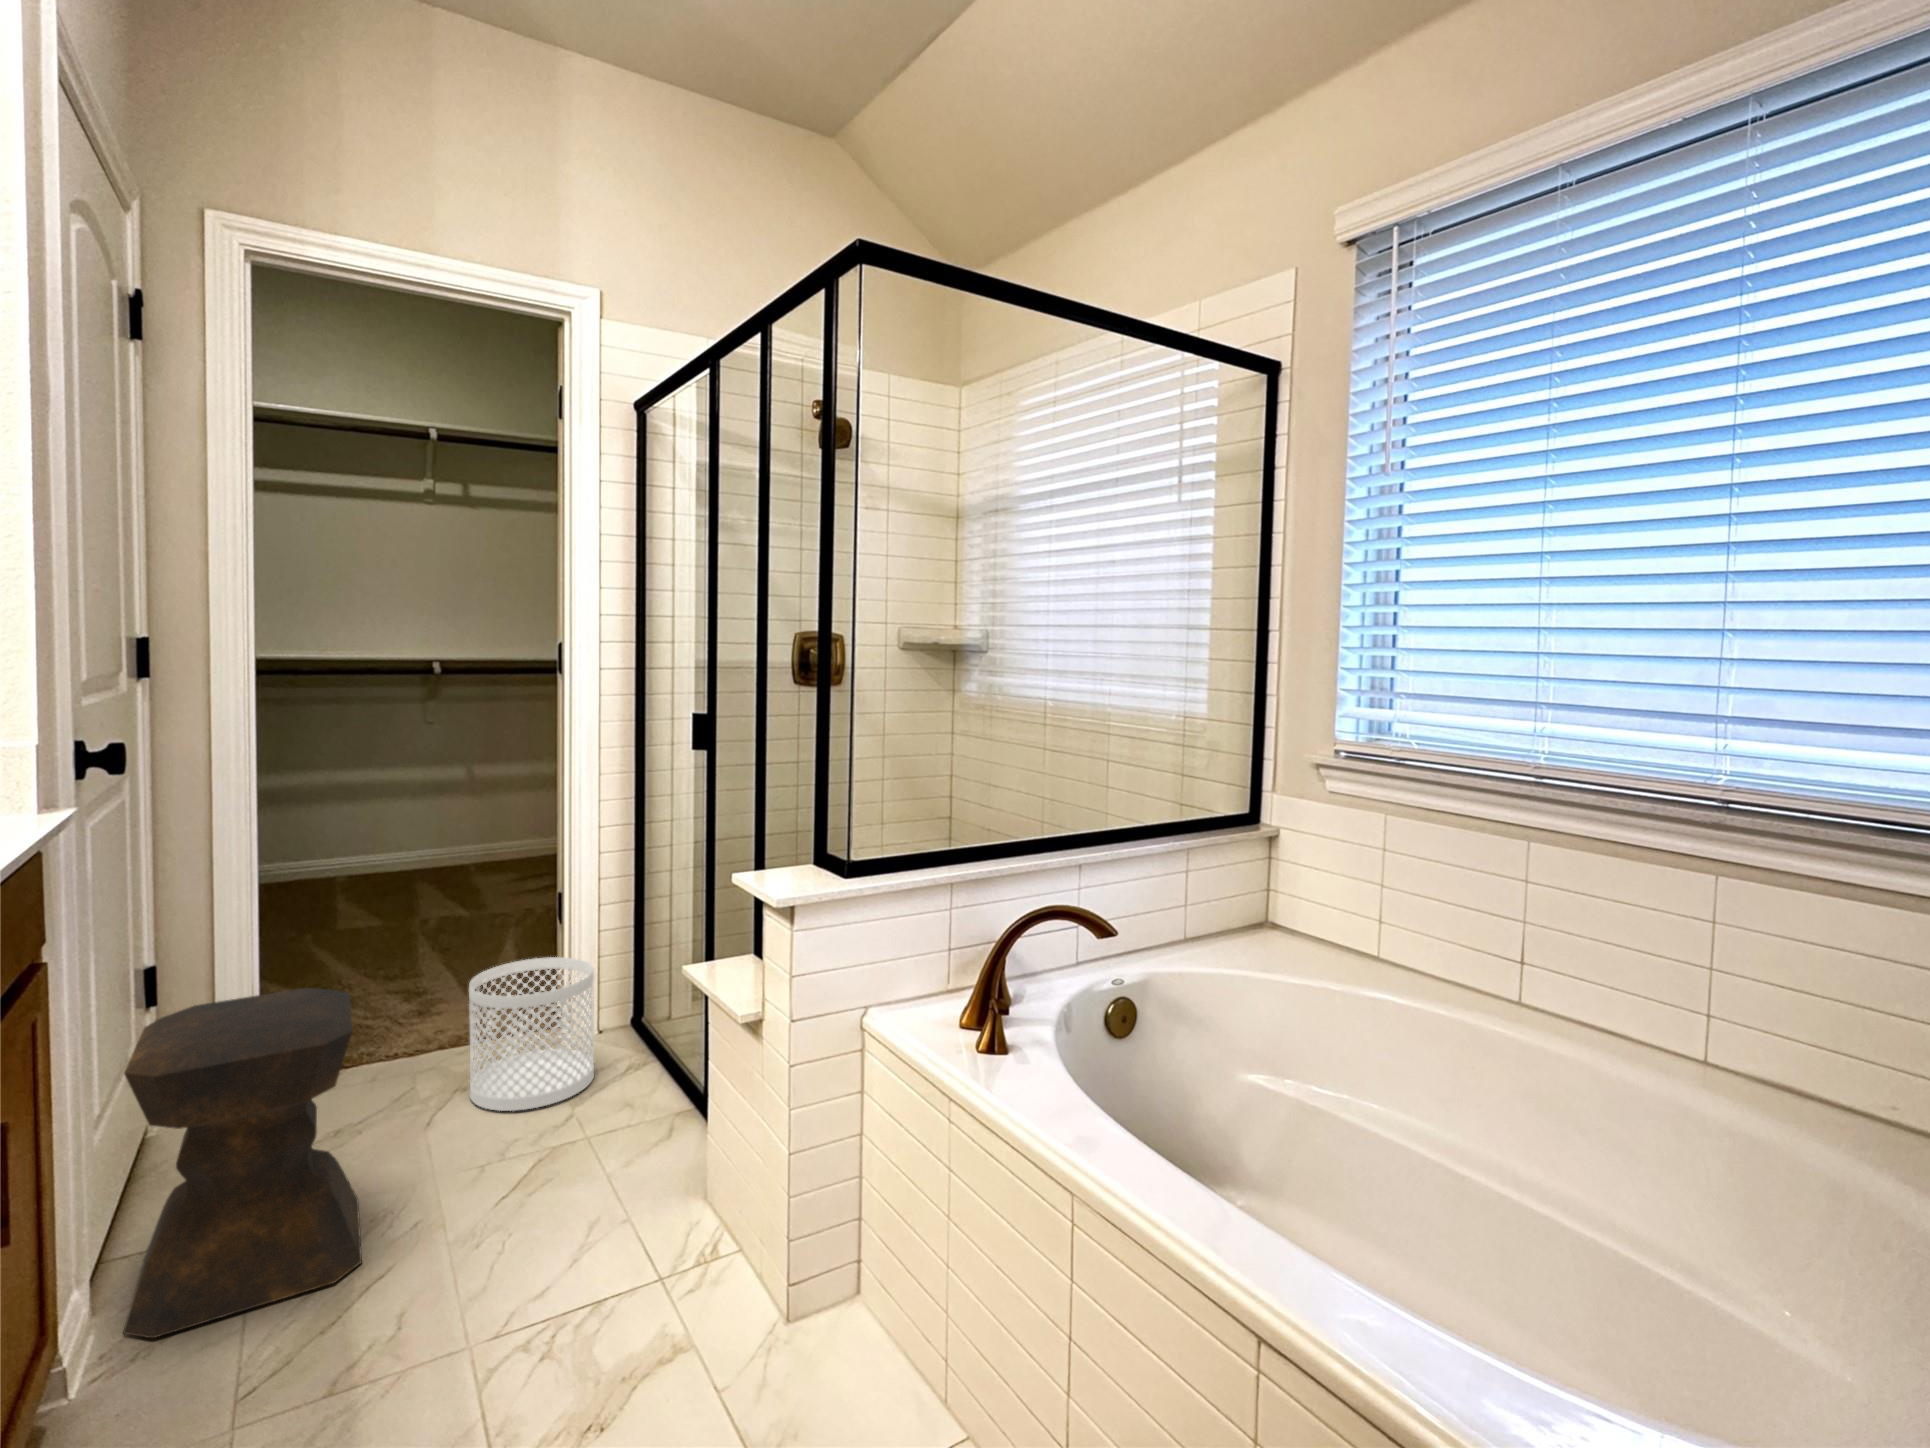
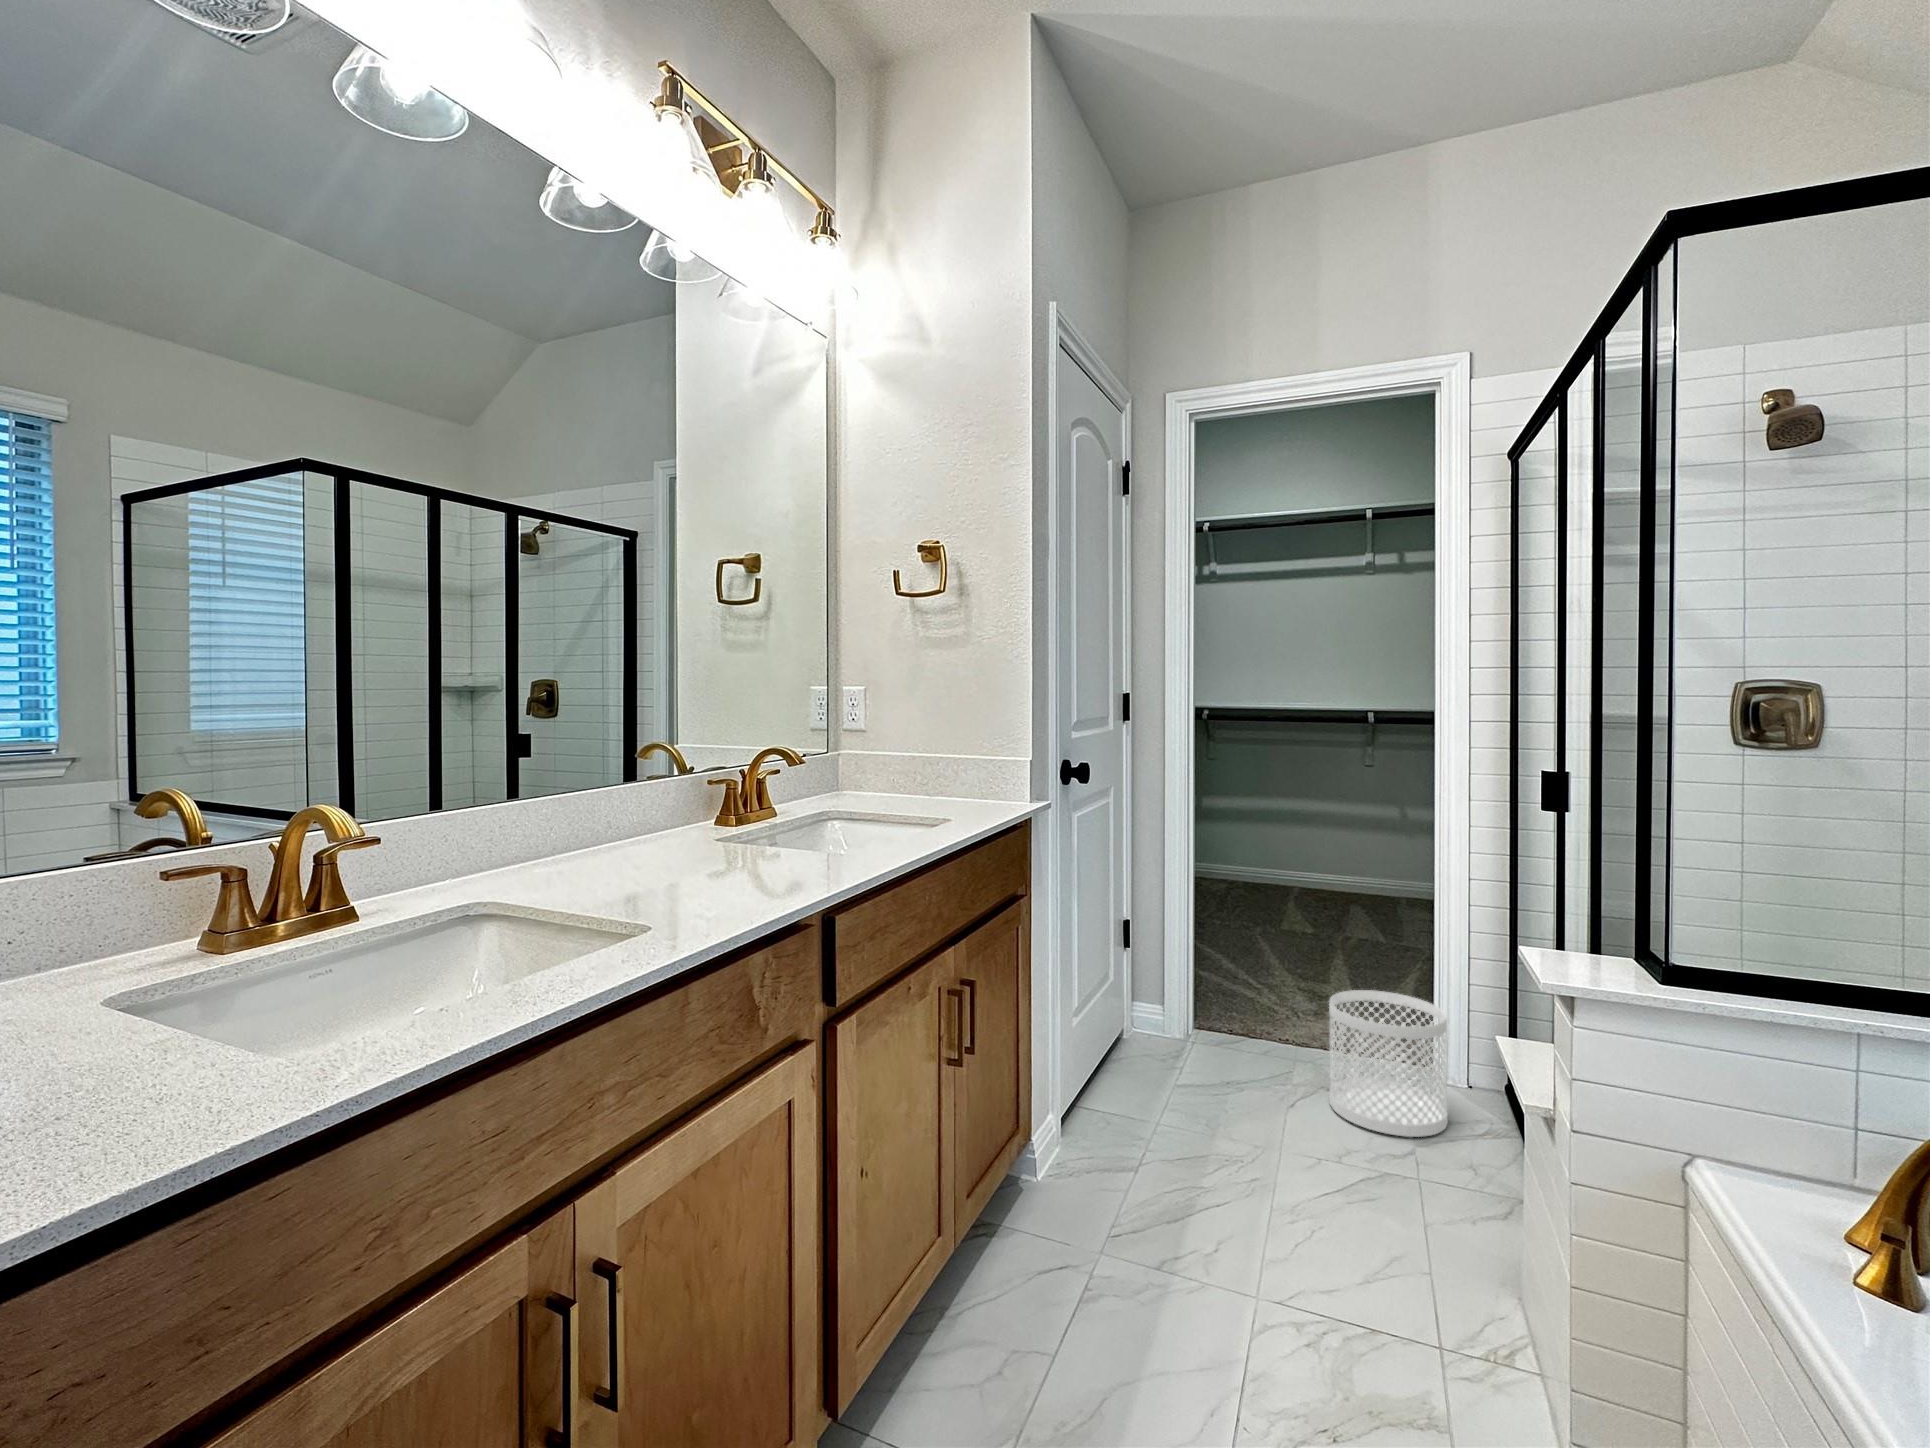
stool: present [123,988,362,1338] -> none [1072,950,1224,1192]

